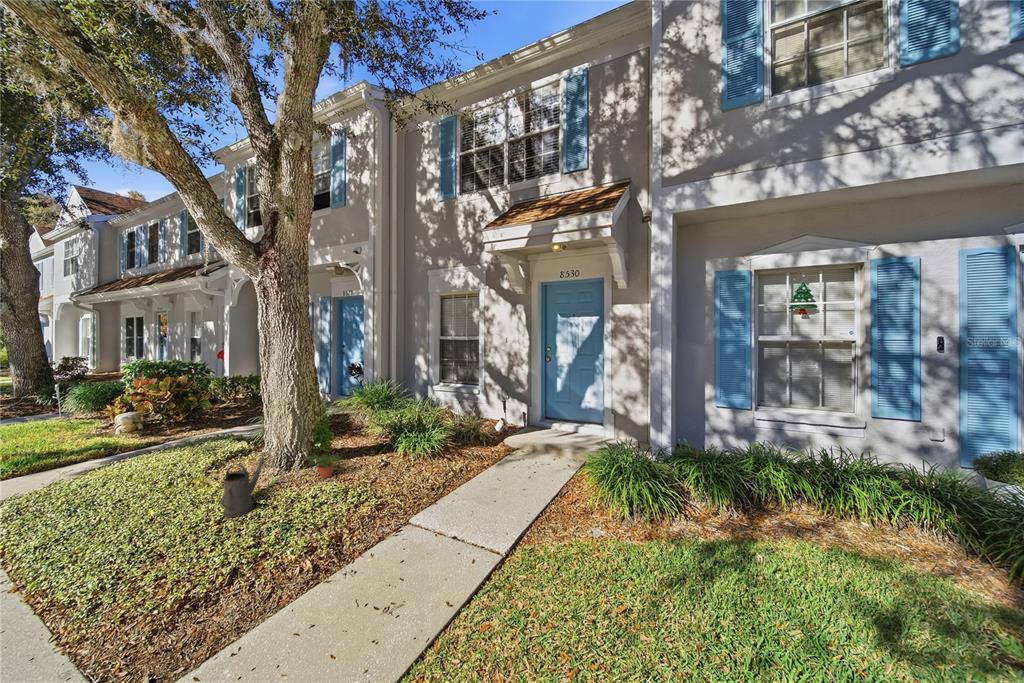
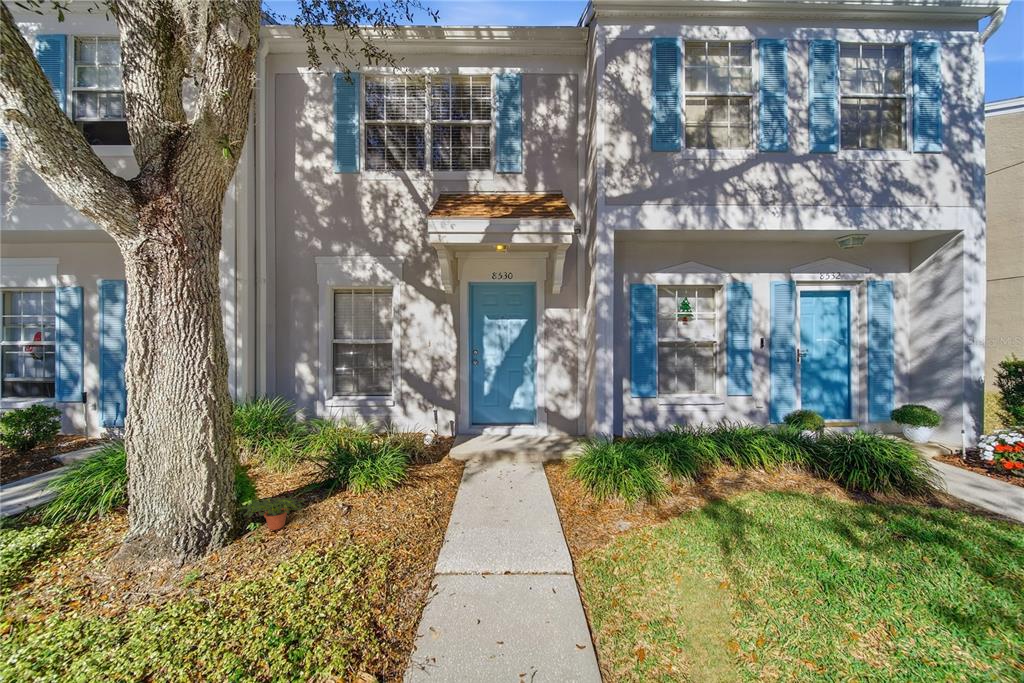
watering can: present [221,458,265,517] -> none [153,517,200,614]

